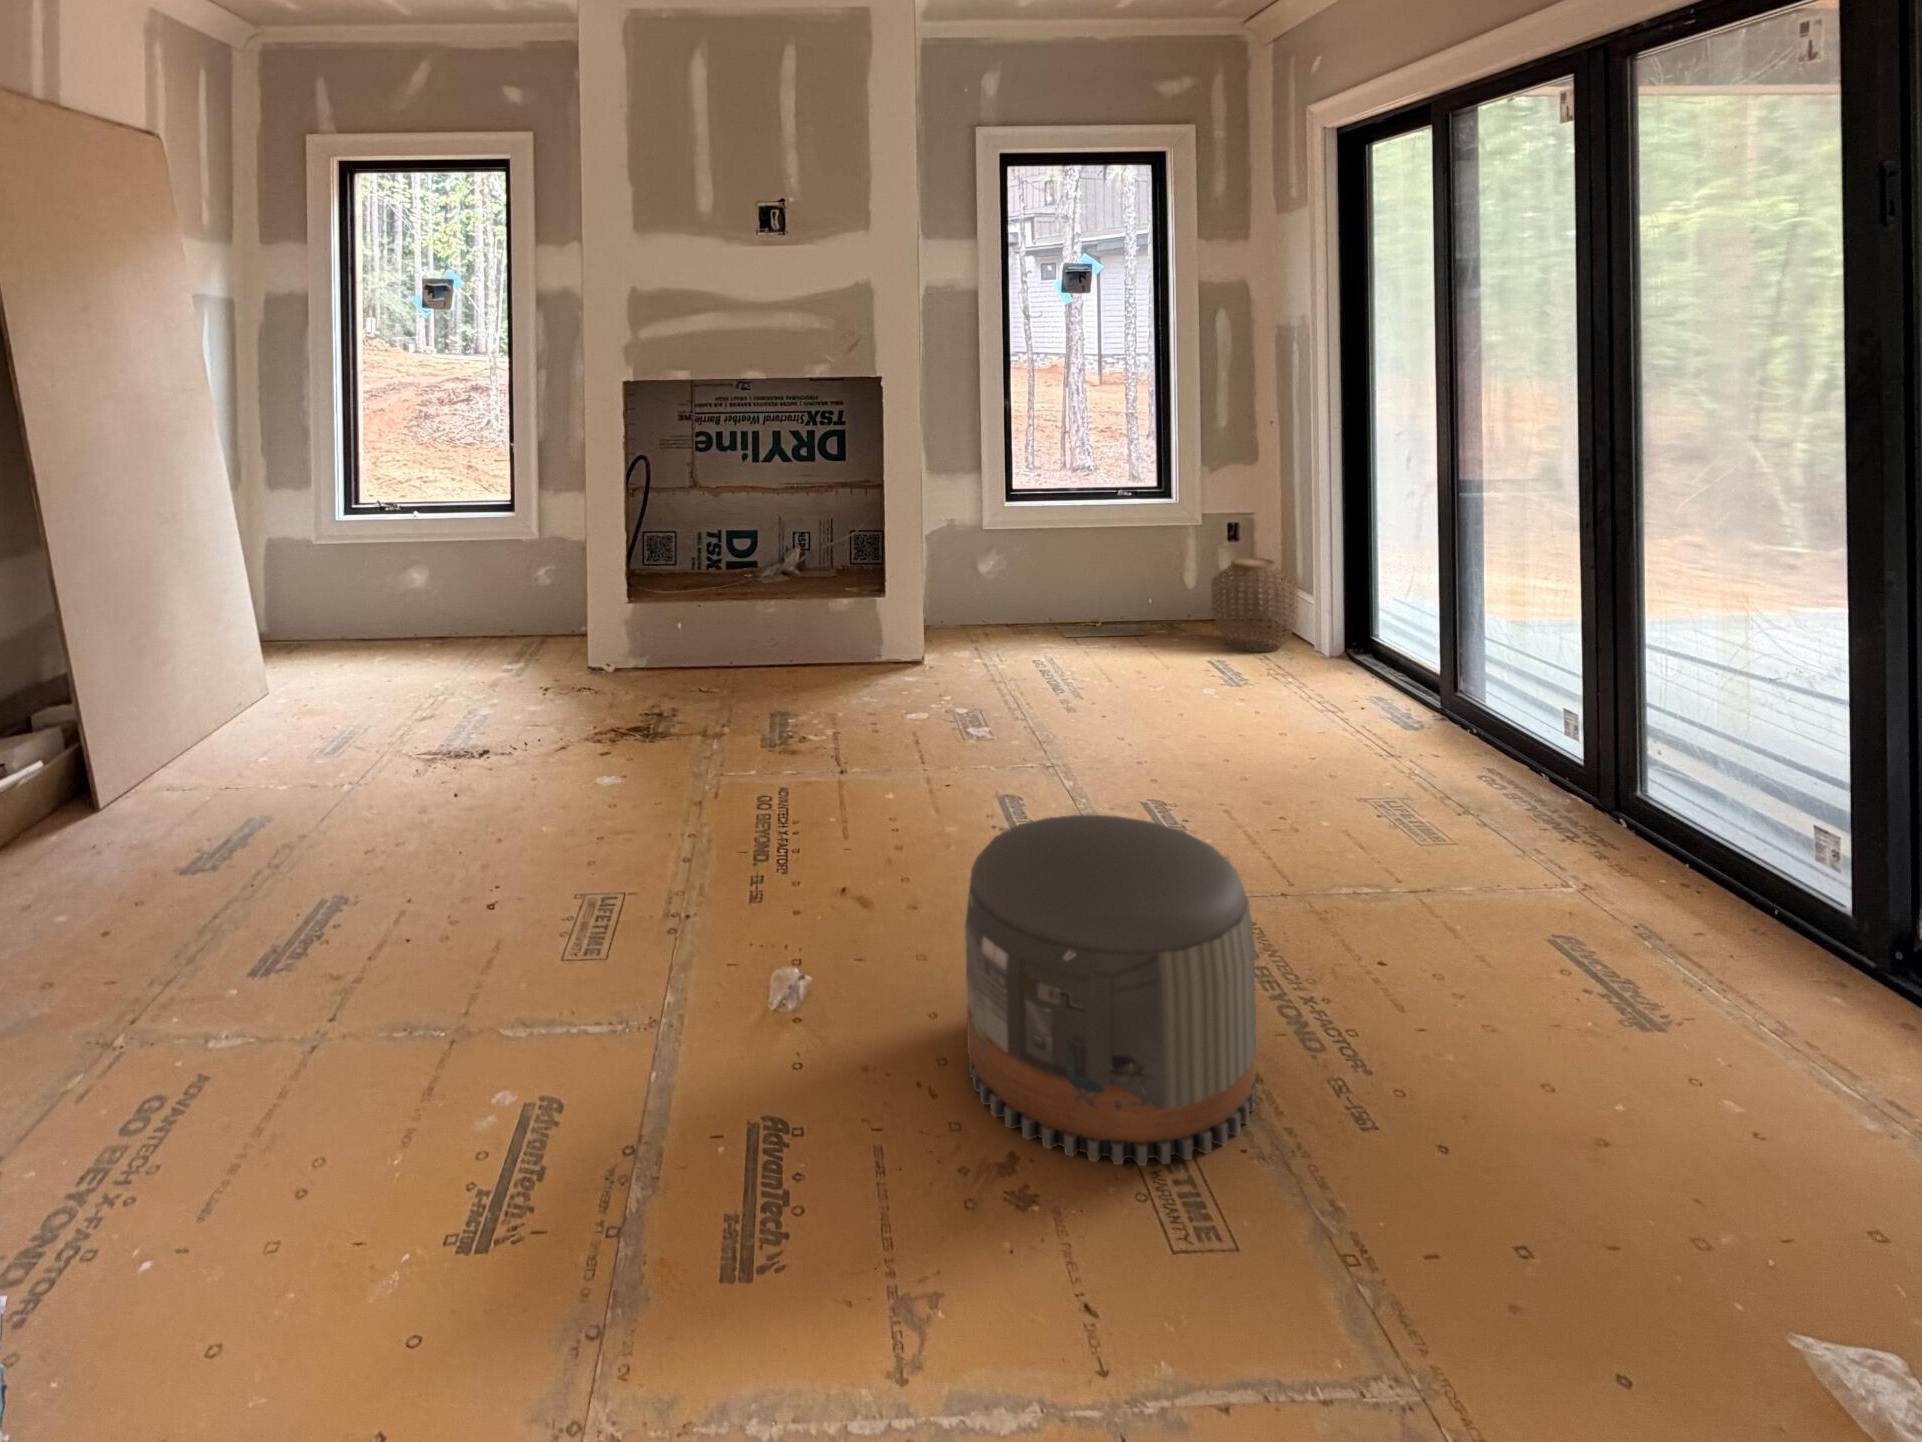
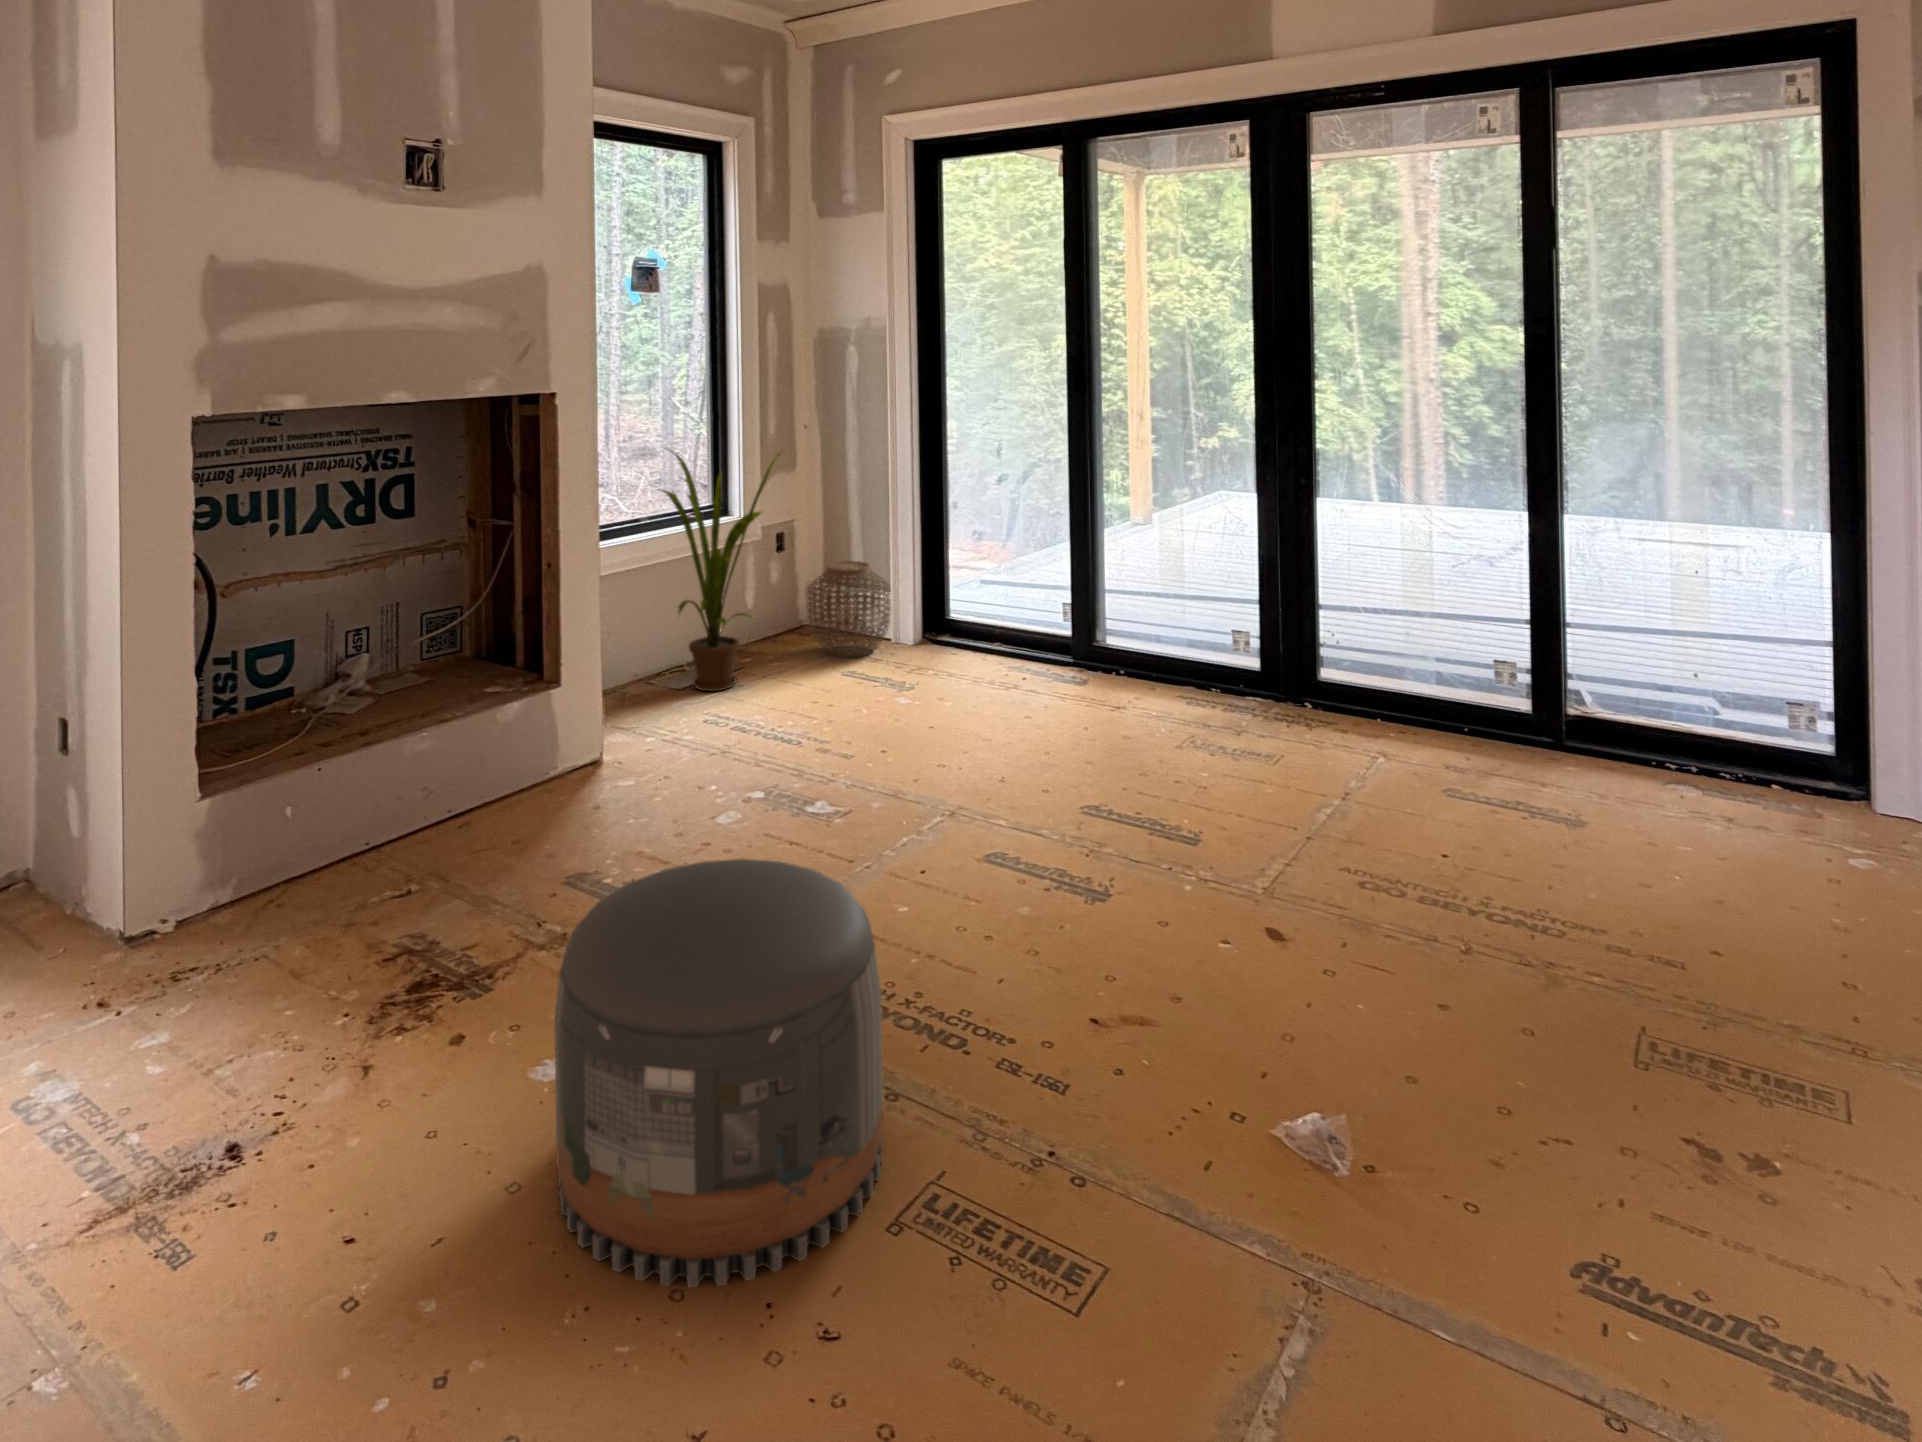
house plant: none [1029,428,1147,646] -> present [663,448,782,691]
pouf: present [965,814,1257,1166] -> present [554,859,883,1287]

